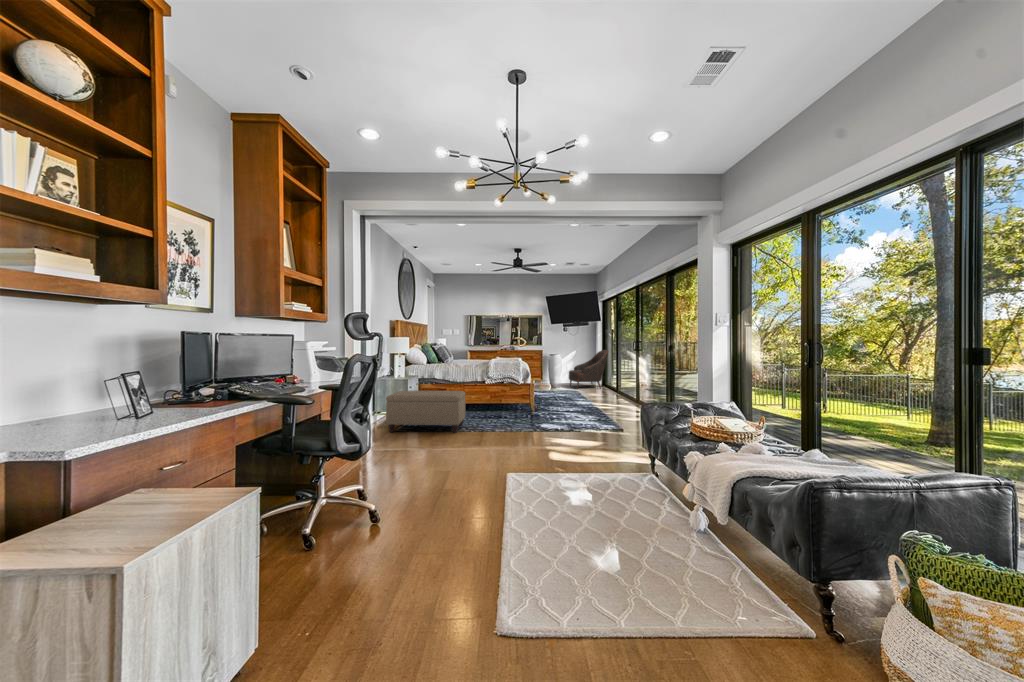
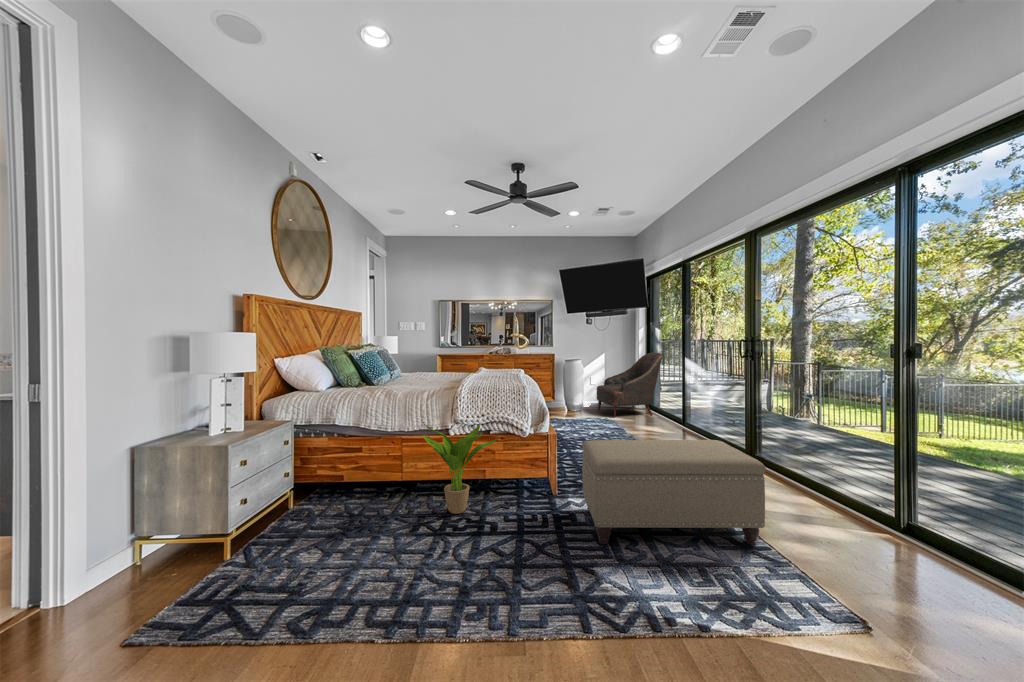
potted plant: none [475,375,507,416] -> present [423,424,497,514]
ottoman: present [386,391,465,433] -> present [582,440,766,545]

